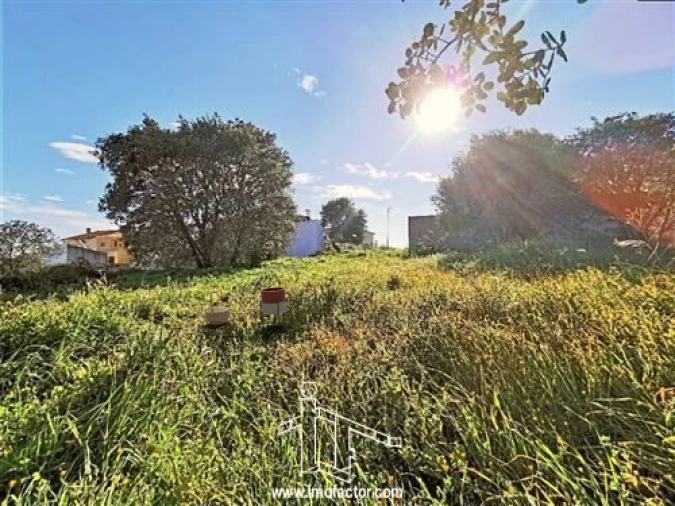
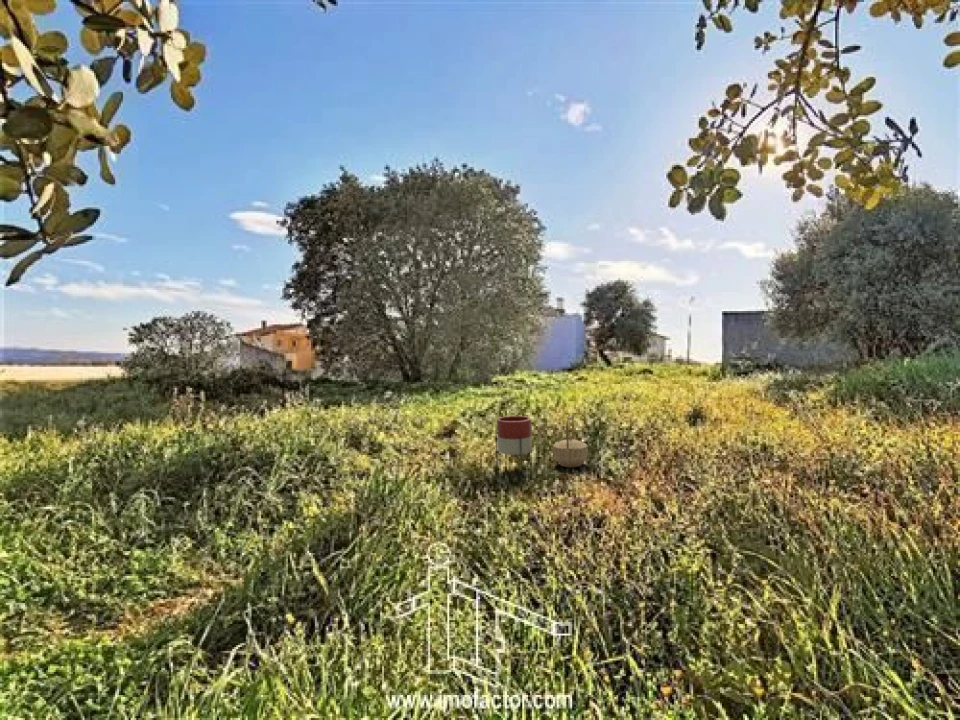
basket: present [205,289,230,325] -> present [553,415,588,467]

